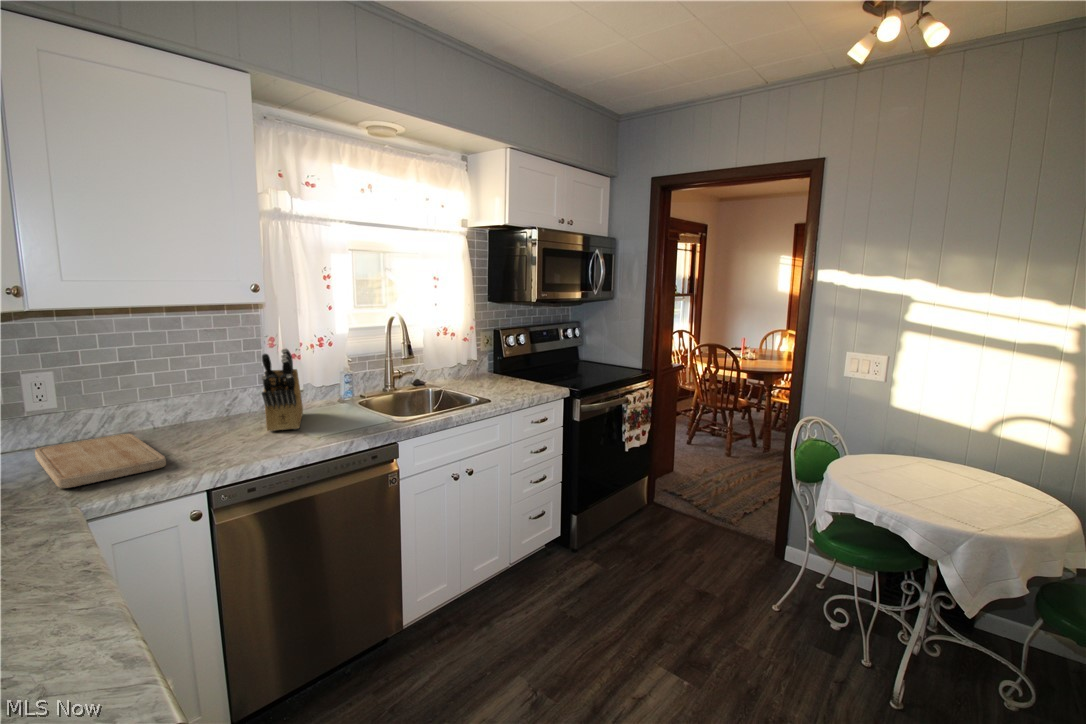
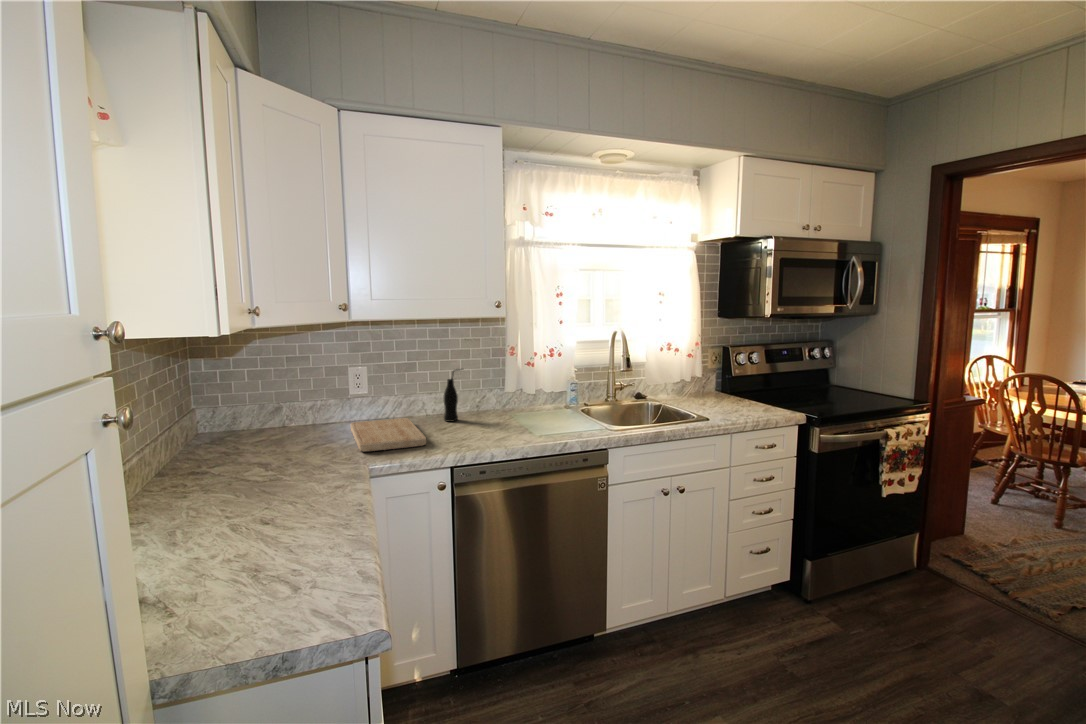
knife block: present [262,349,303,431] -> none [498,356,532,427]
bottle: none [183,366,209,432] -> present [444,369,462,422]

